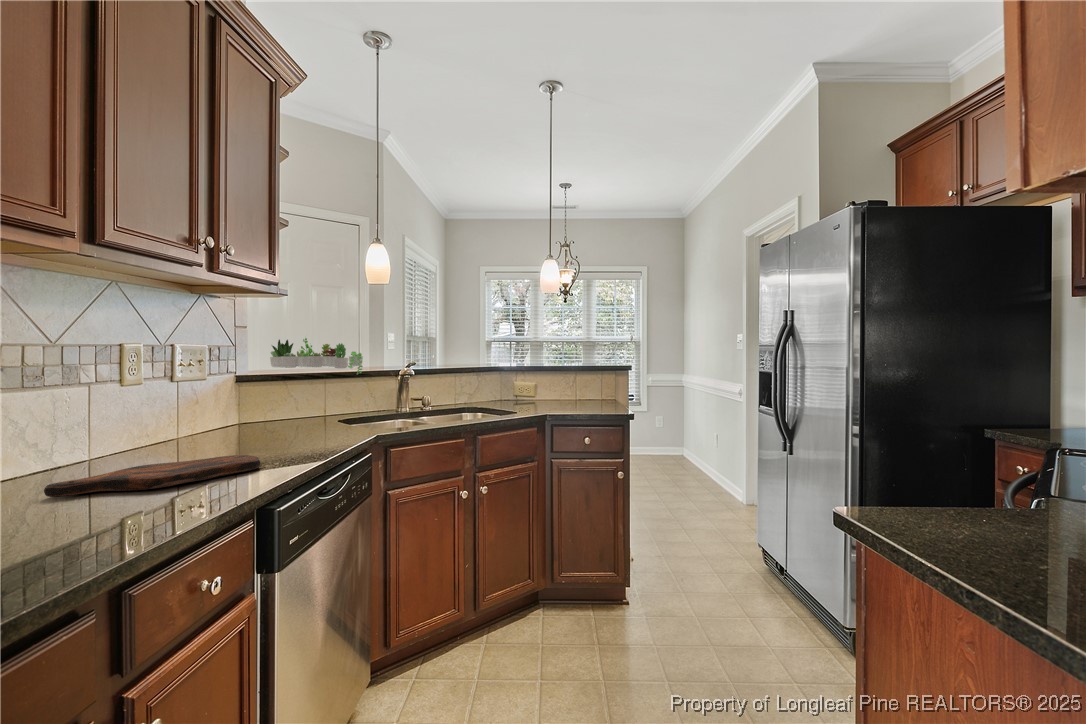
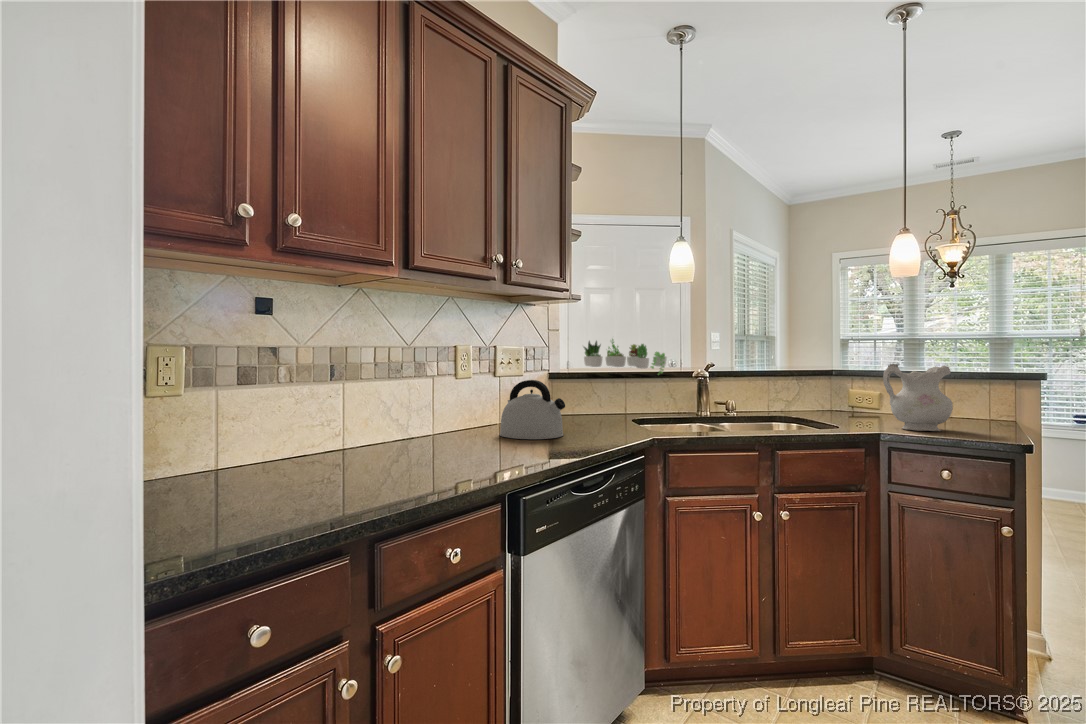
ceramic pitcher: none [544,360,587,411] -> present [883,364,953,431]
kettle: none [192,383,280,450] -> present [499,380,565,439]
cutting board: present [44,455,260,497] -> none [379,444,527,464]

